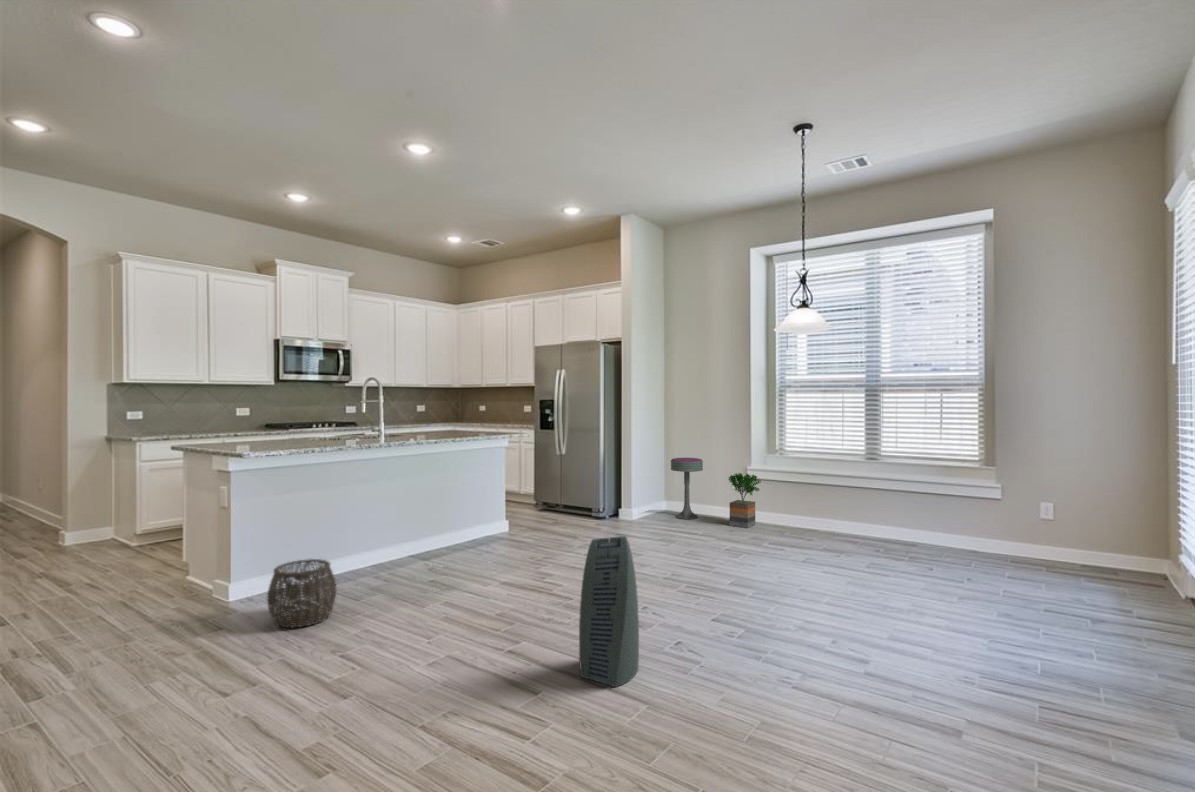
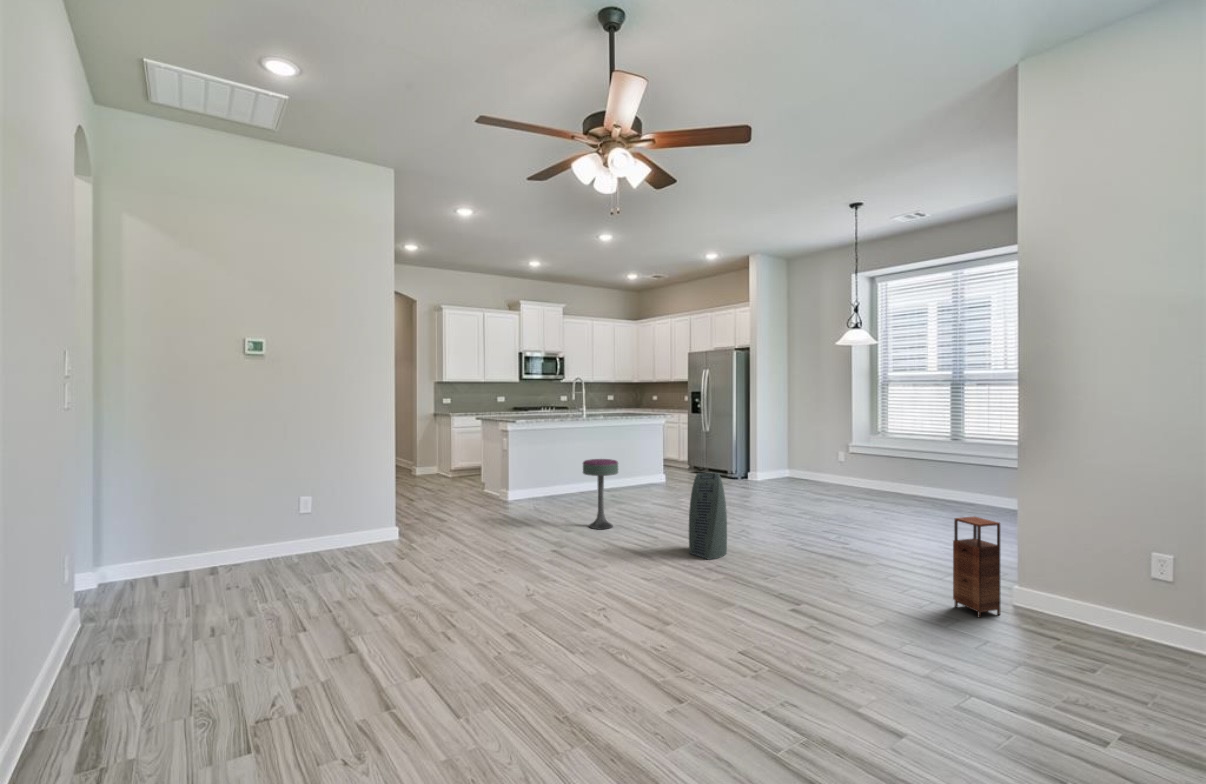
bar stool: present [671,458,703,519] -> present [583,459,618,529]
potted tree: present [729,473,761,528] -> none [833,448,862,491]
woven basket: present [267,559,336,628] -> none [520,483,556,520]
storage cabinet: none [1010,593,1078,761] -> present [953,517,1001,618]

